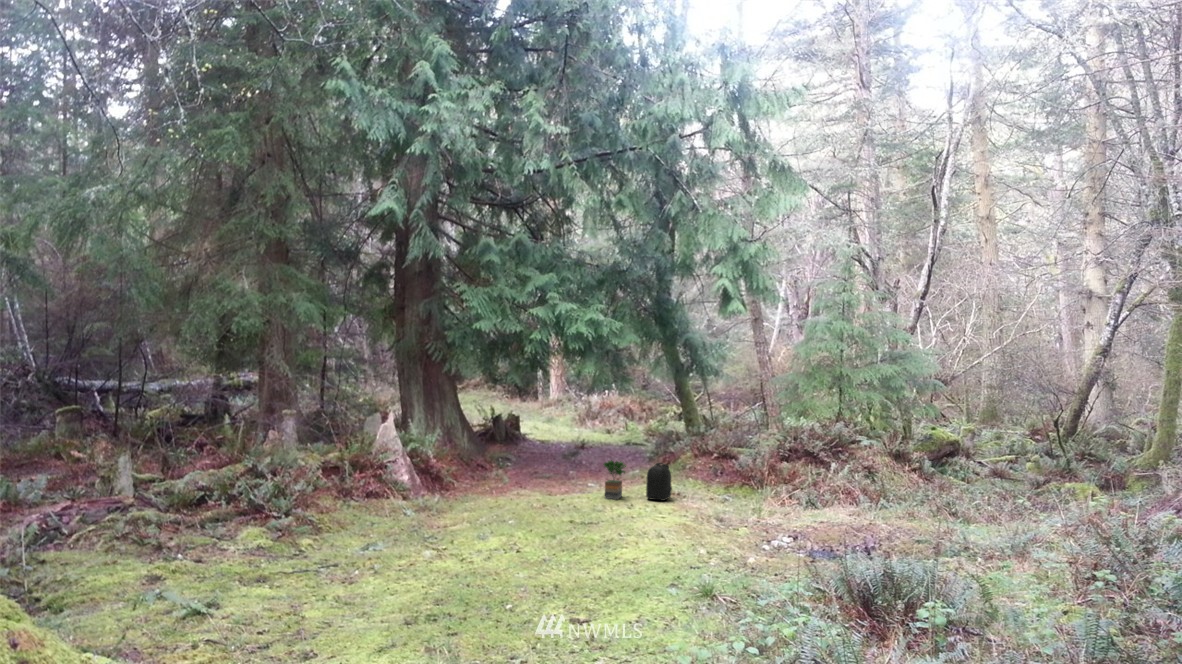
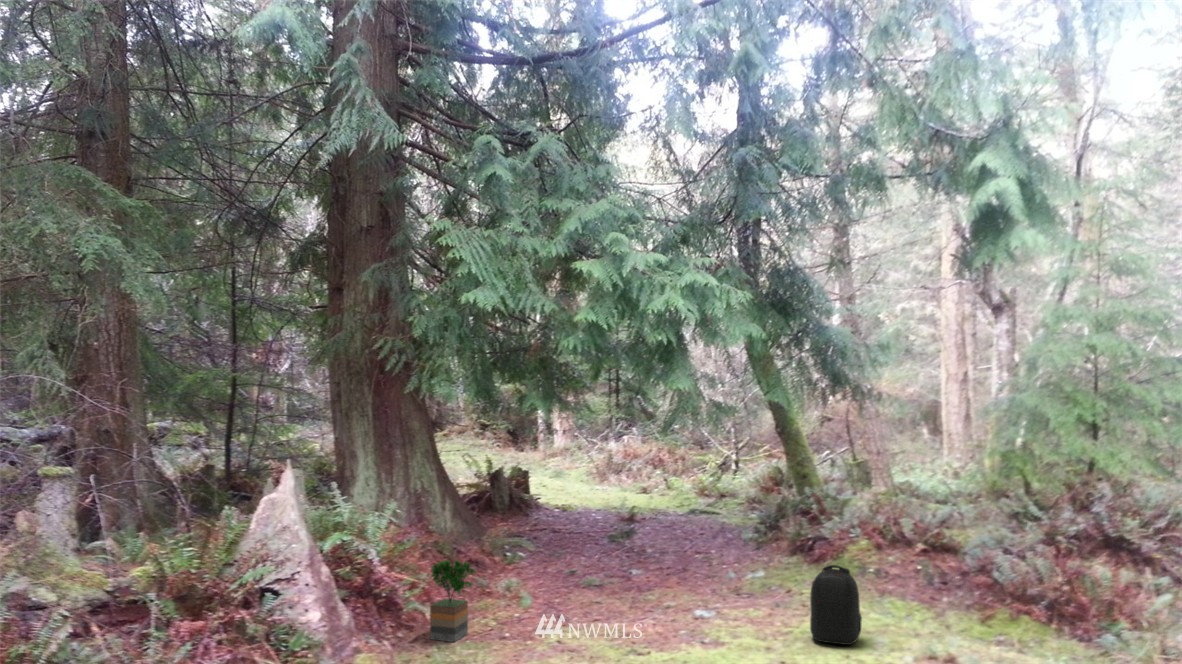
potted tree: present [604,460,626,499] -> present [430,560,476,642]

